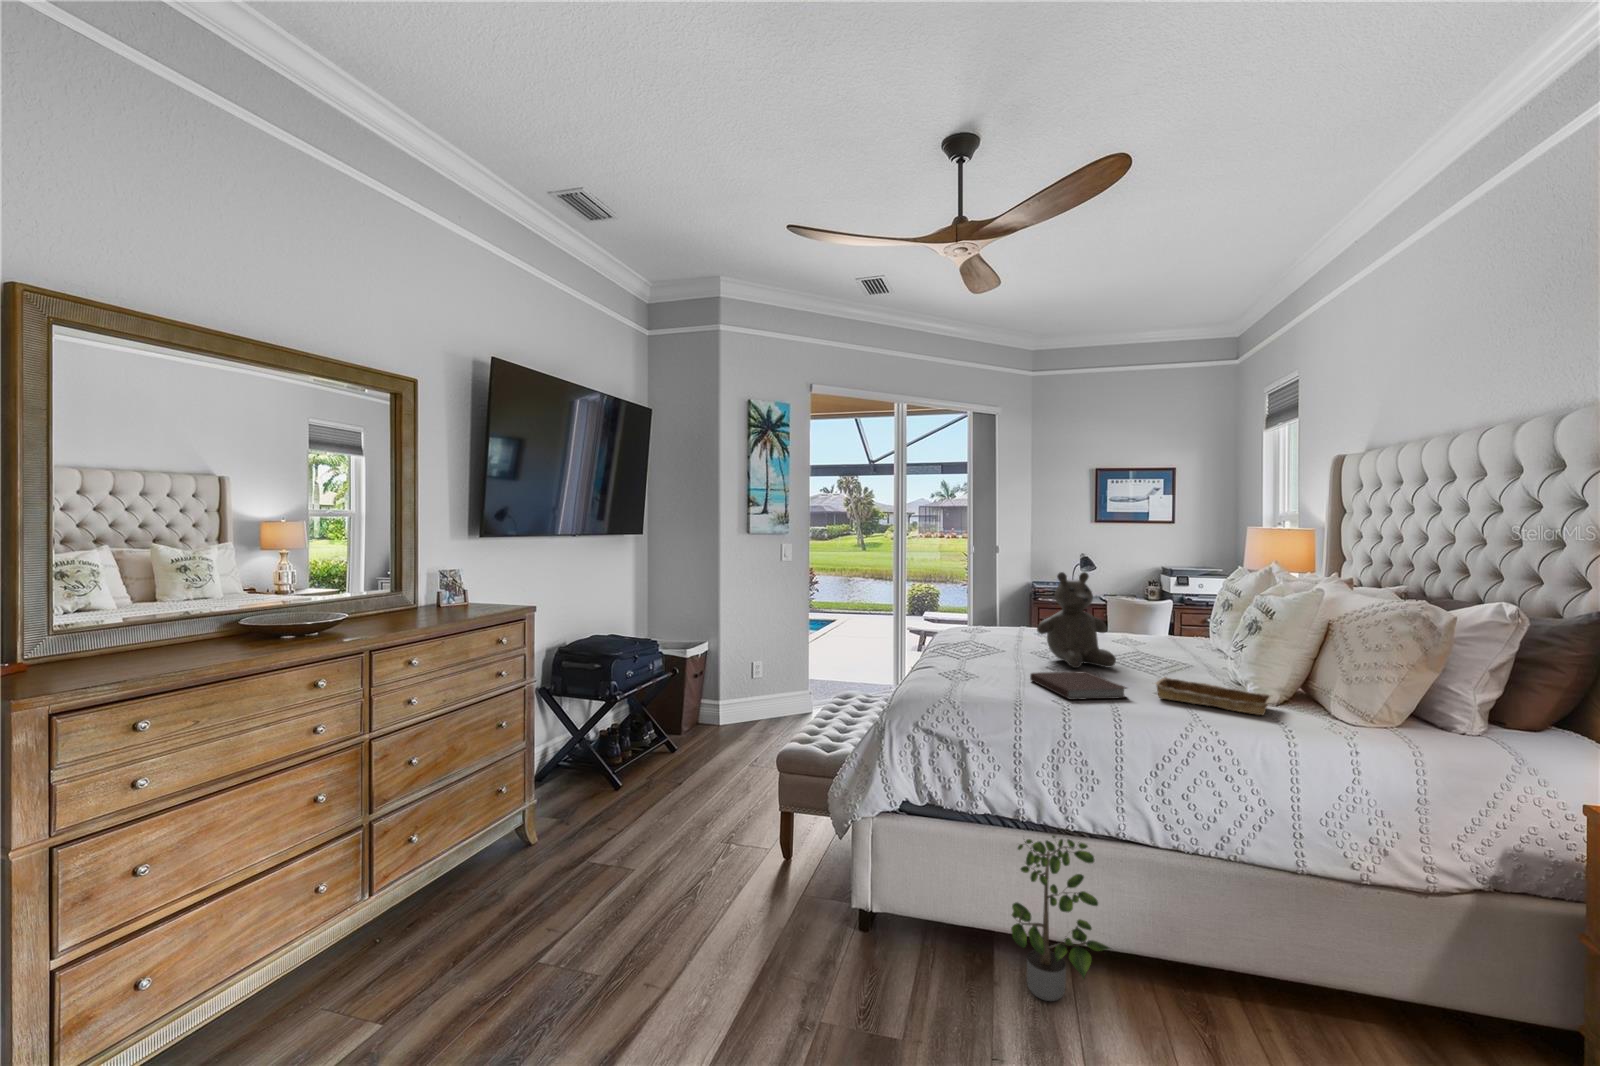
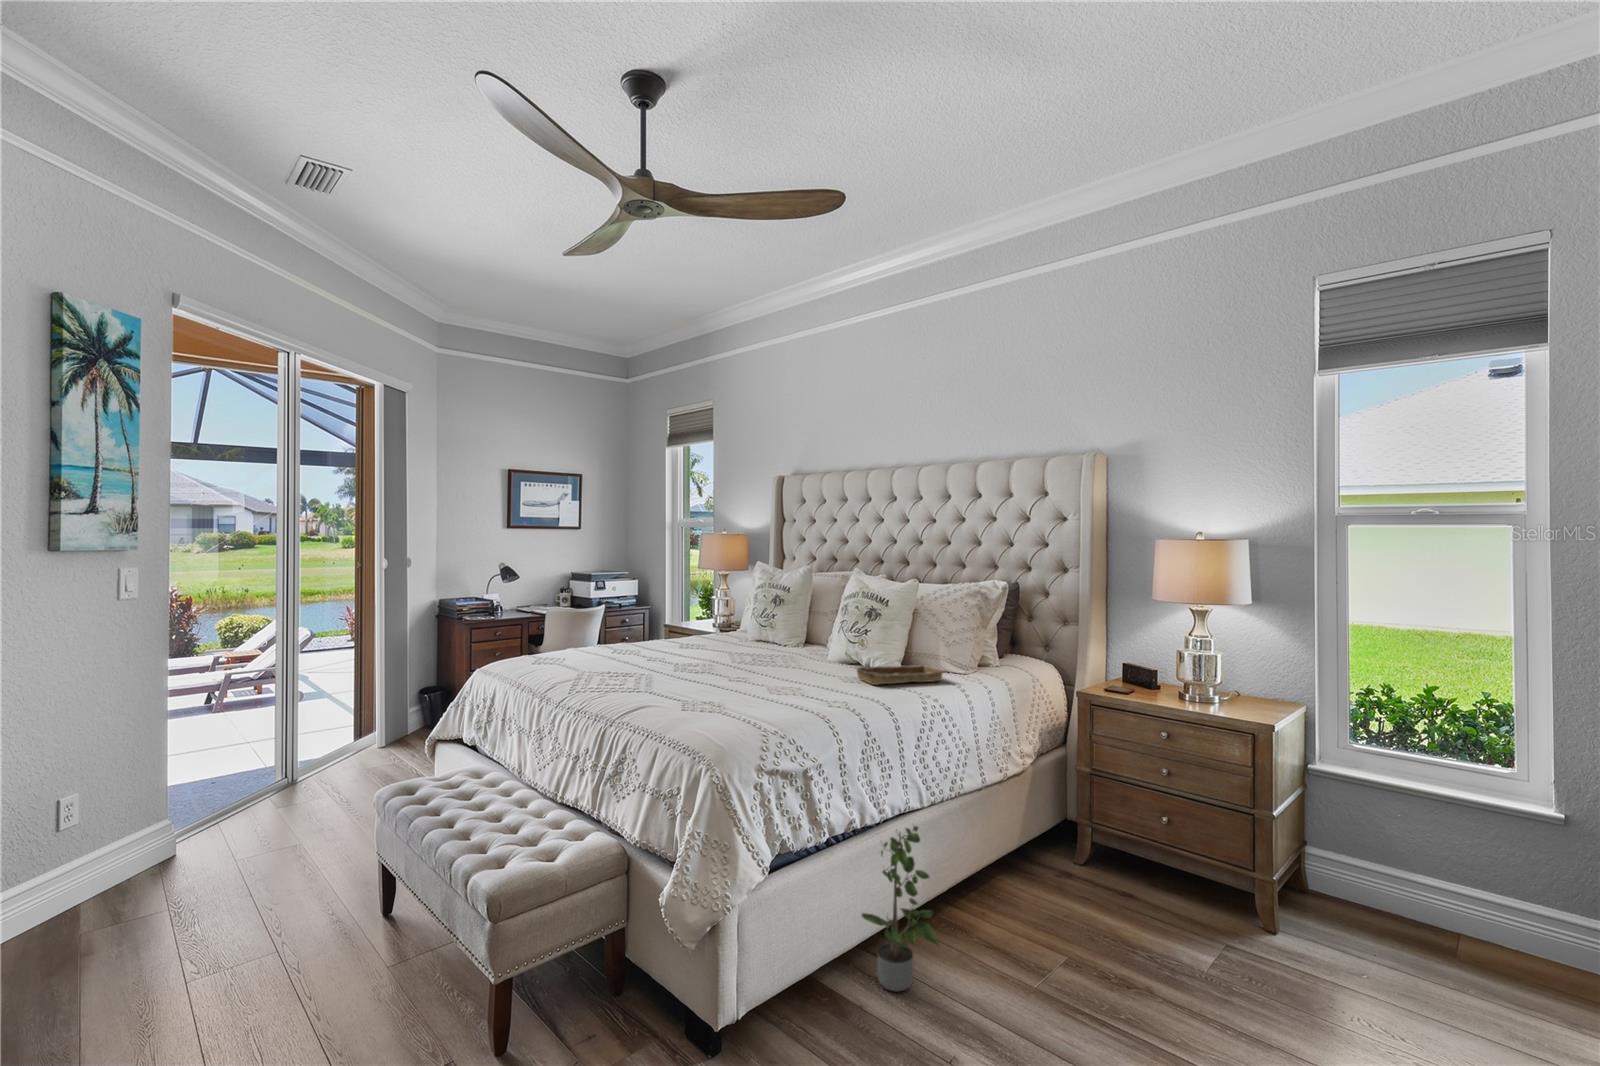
teddy bear: present [1037,572,1116,668] -> none [714,580,781,676]
notebook: present [1030,671,1127,700] -> none [773,676,863,702]

